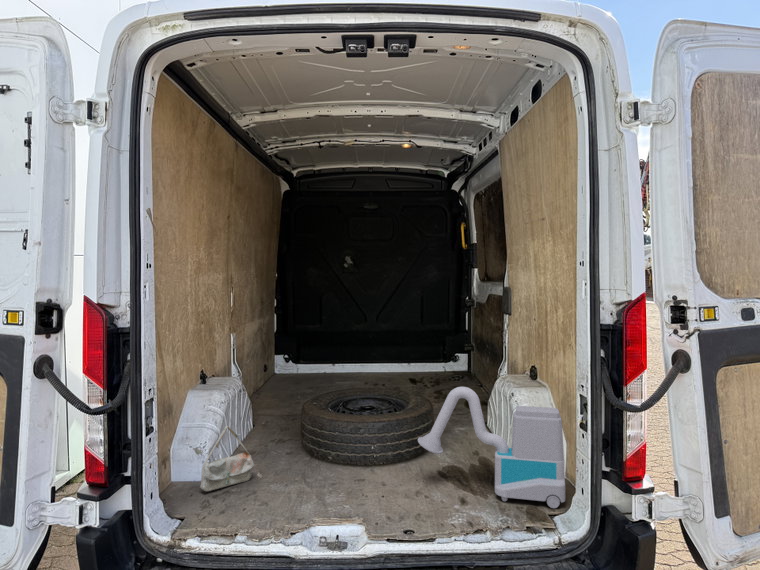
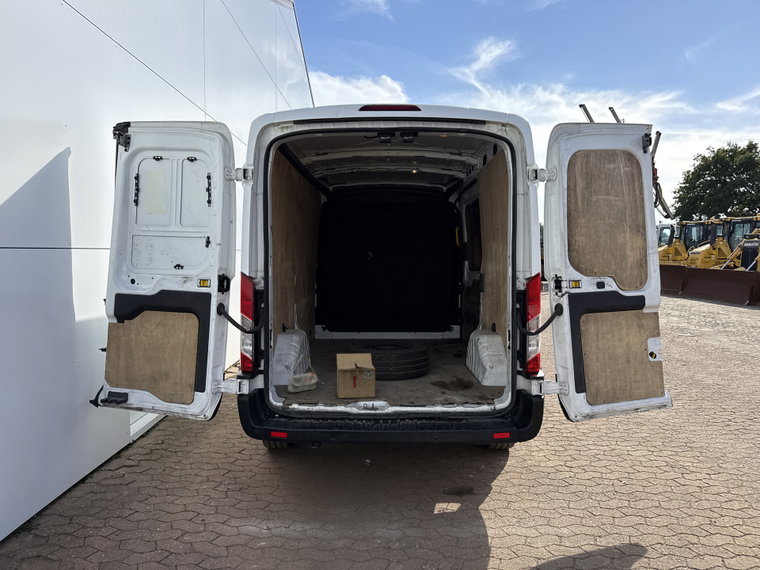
vacuum cleaner: present [418,387,565,508] -> none [419,331,506,401]
cardboard box: none [281,420,346,506] -> present [337,353,376,398]

